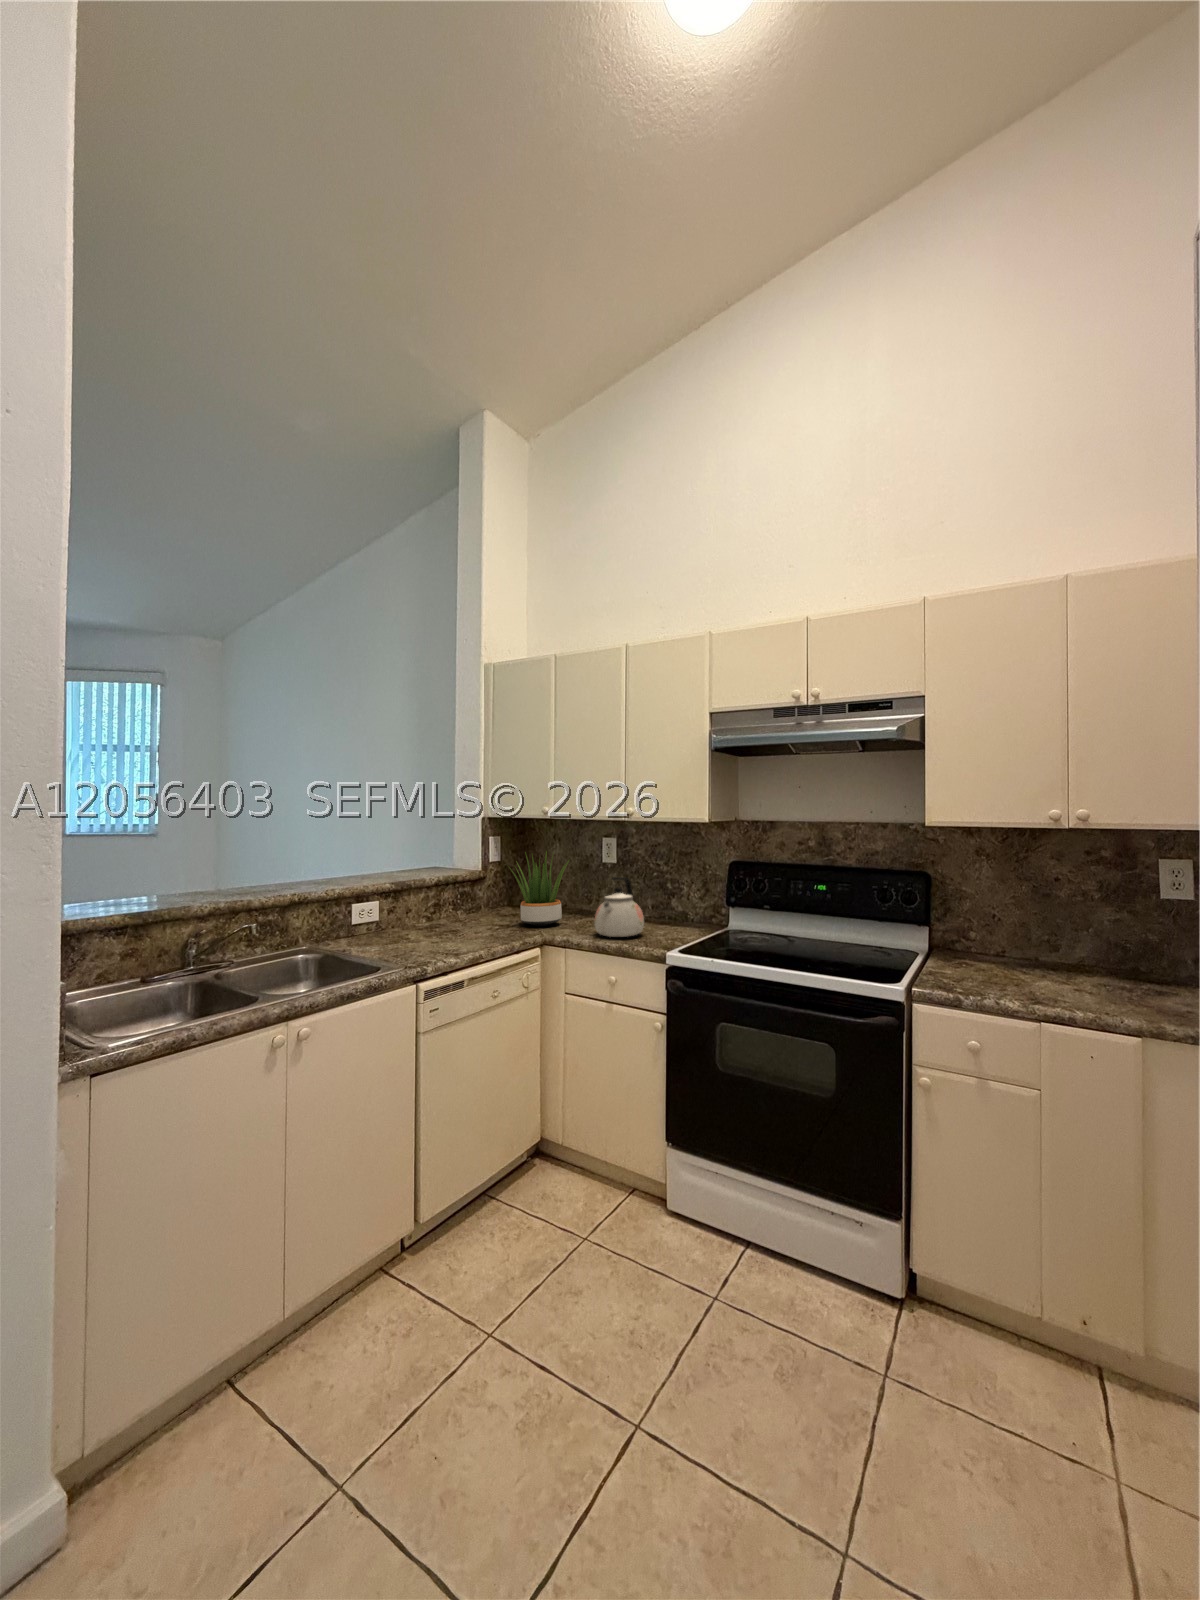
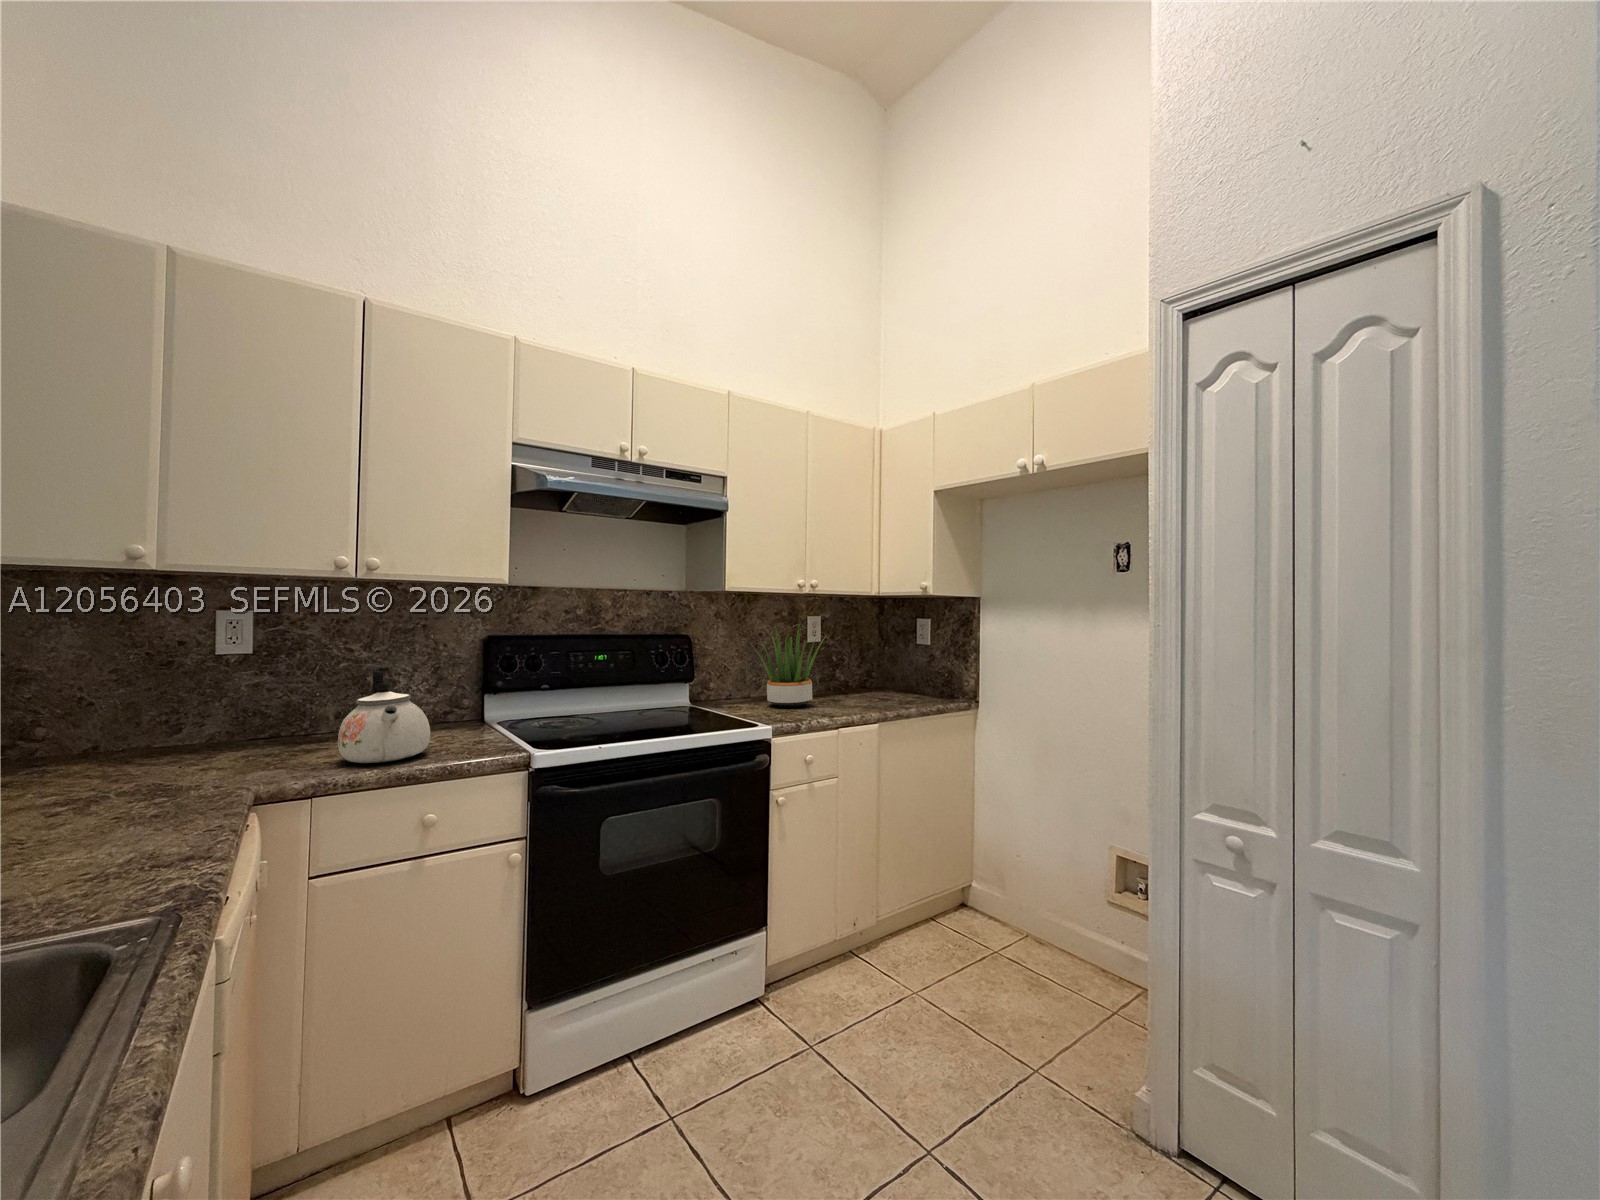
potted plant: present [508,852,569,926] -> present [750,626,826,707]

